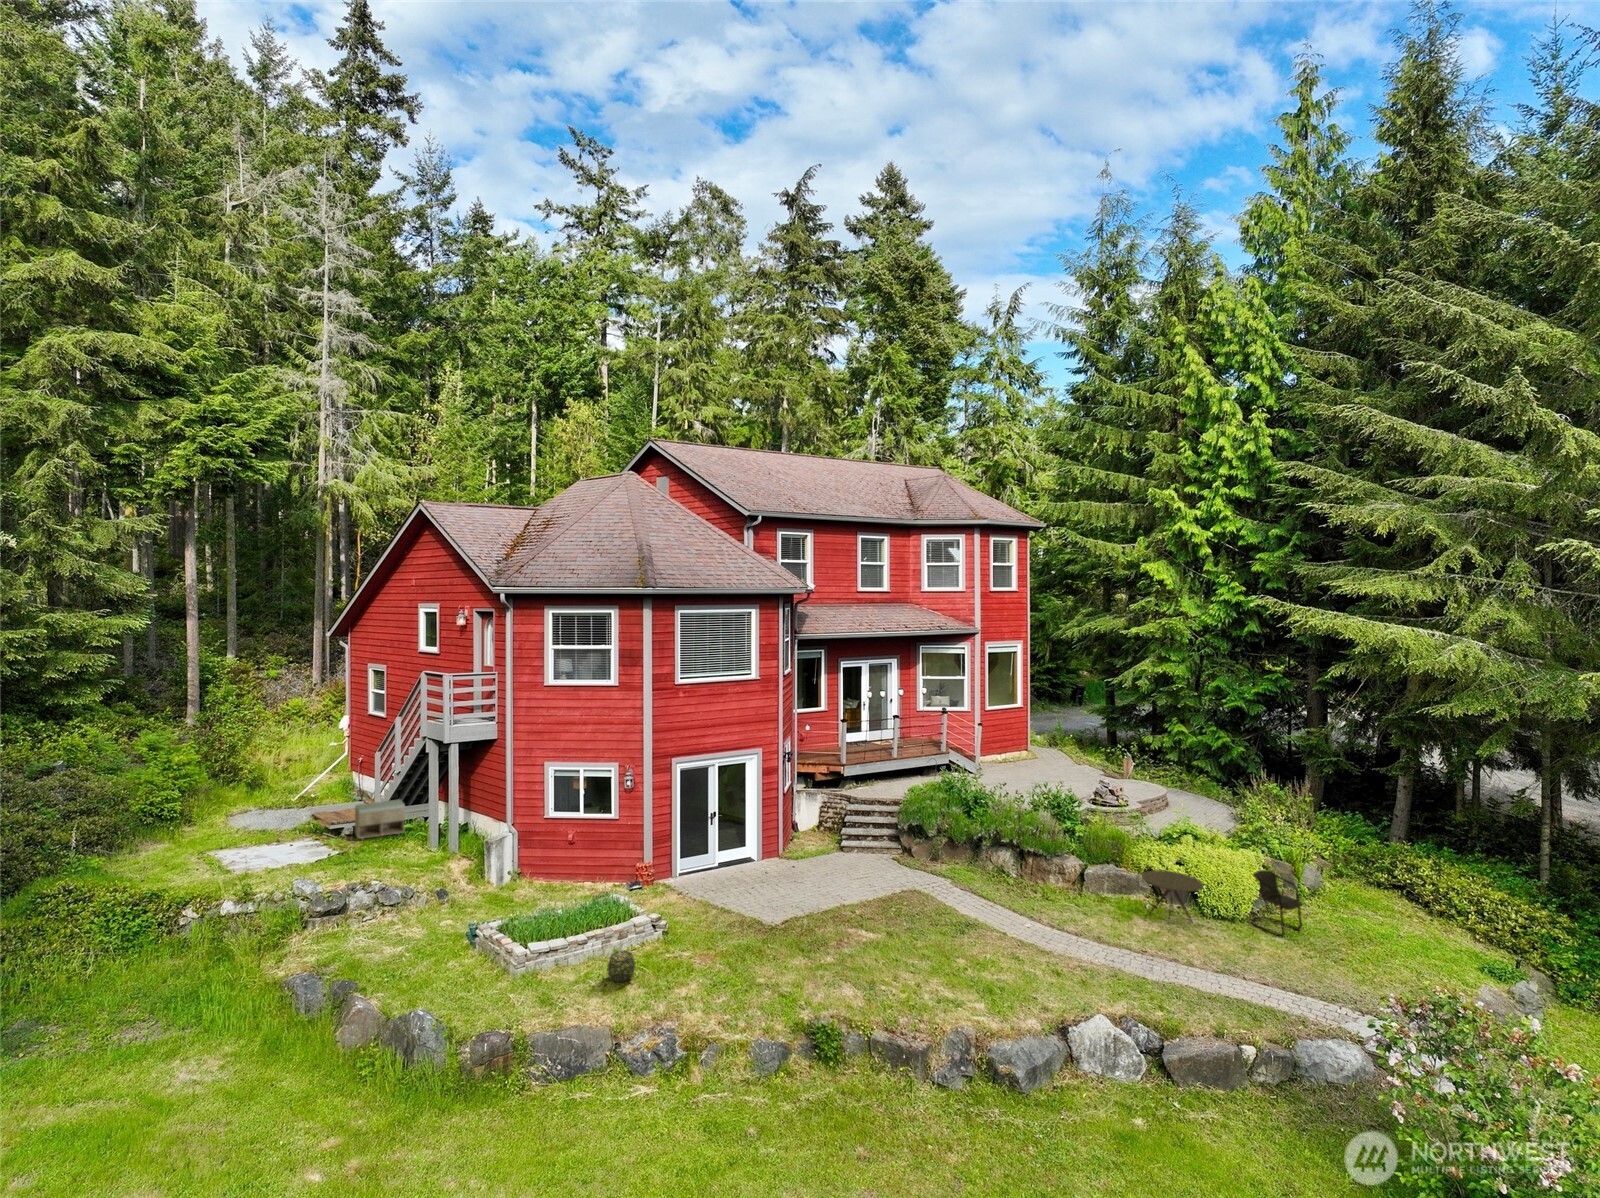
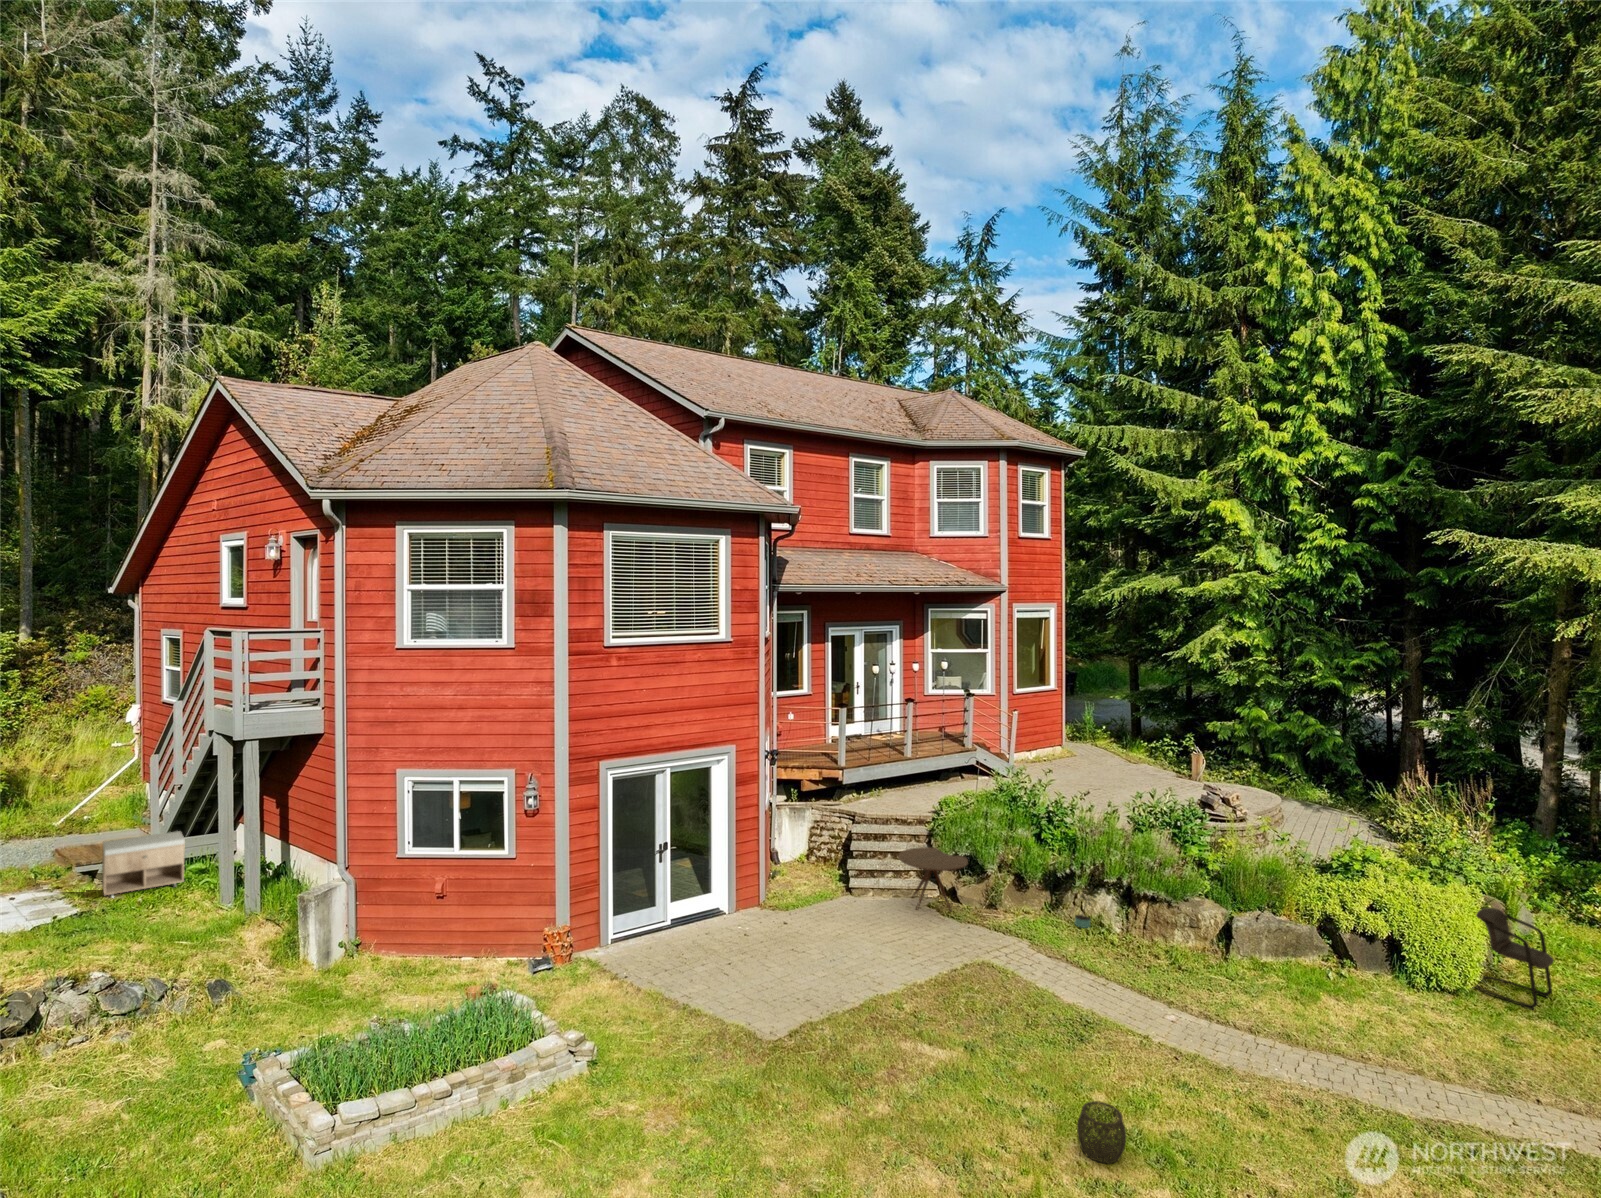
potted plant: none [989,843,1009,879] -> present [1071,881,1096,928]
round table: present [1142,870,1203,923] -> present [898,847,968,911]
woven basket: present [607,951,635,983] -> present [1077,1101,1126,1164]

